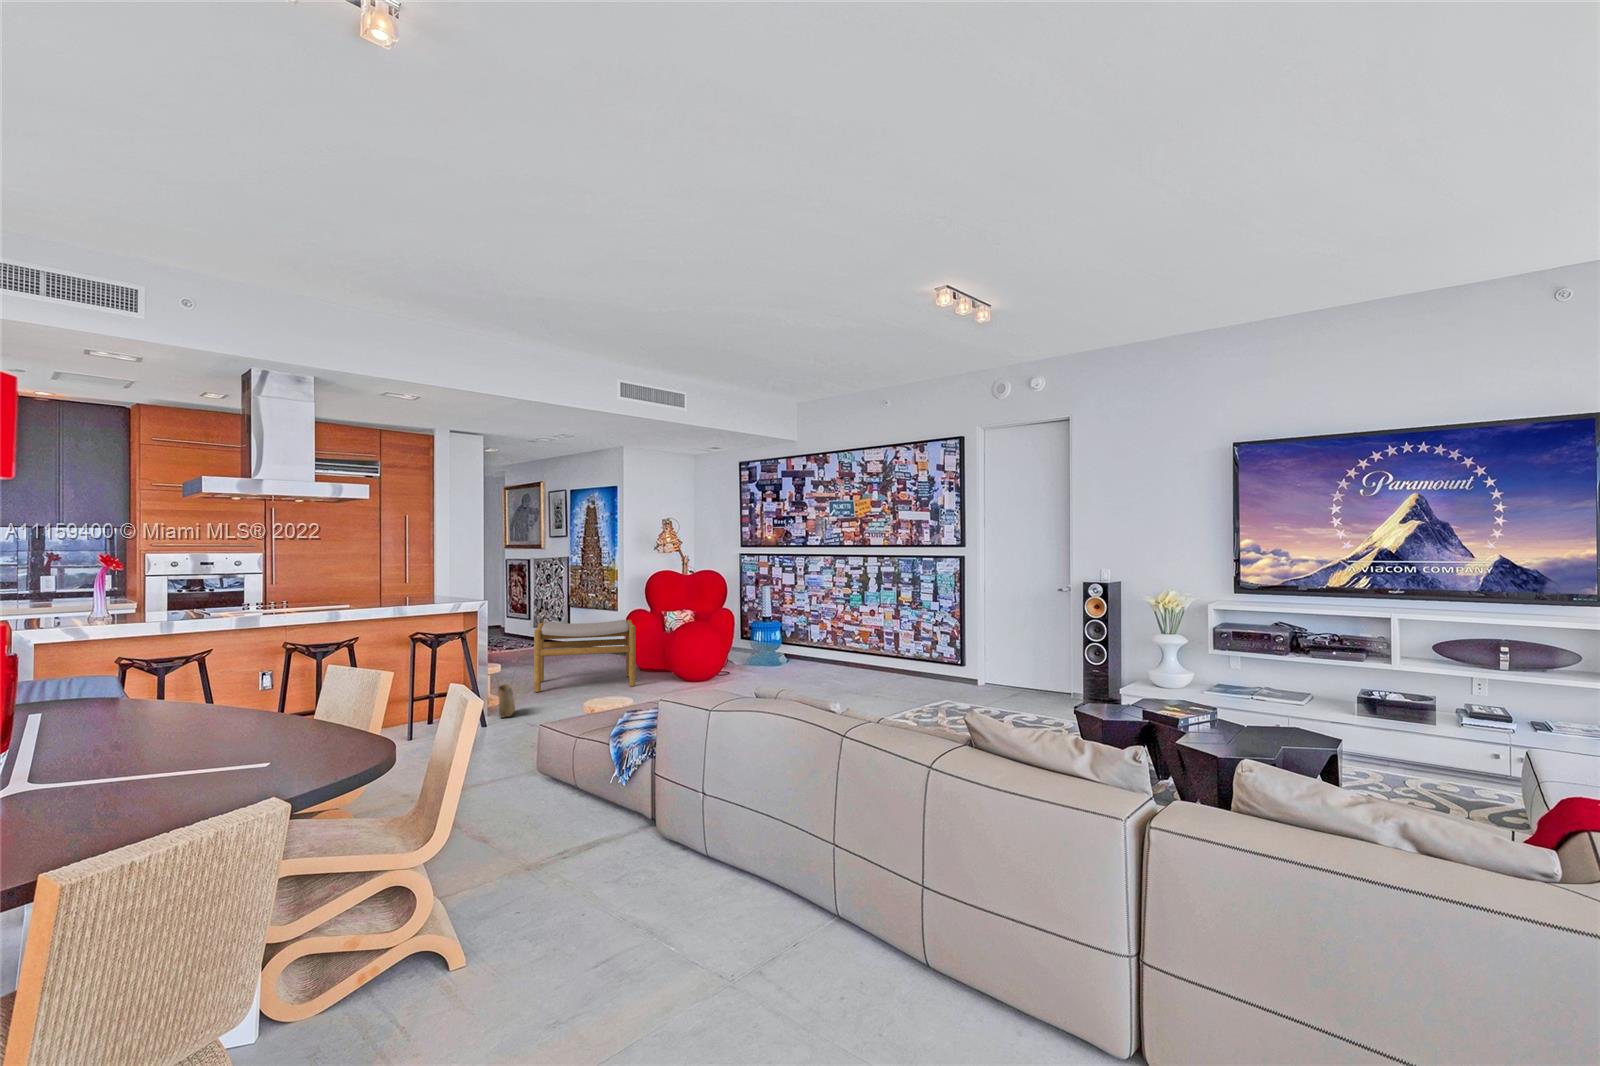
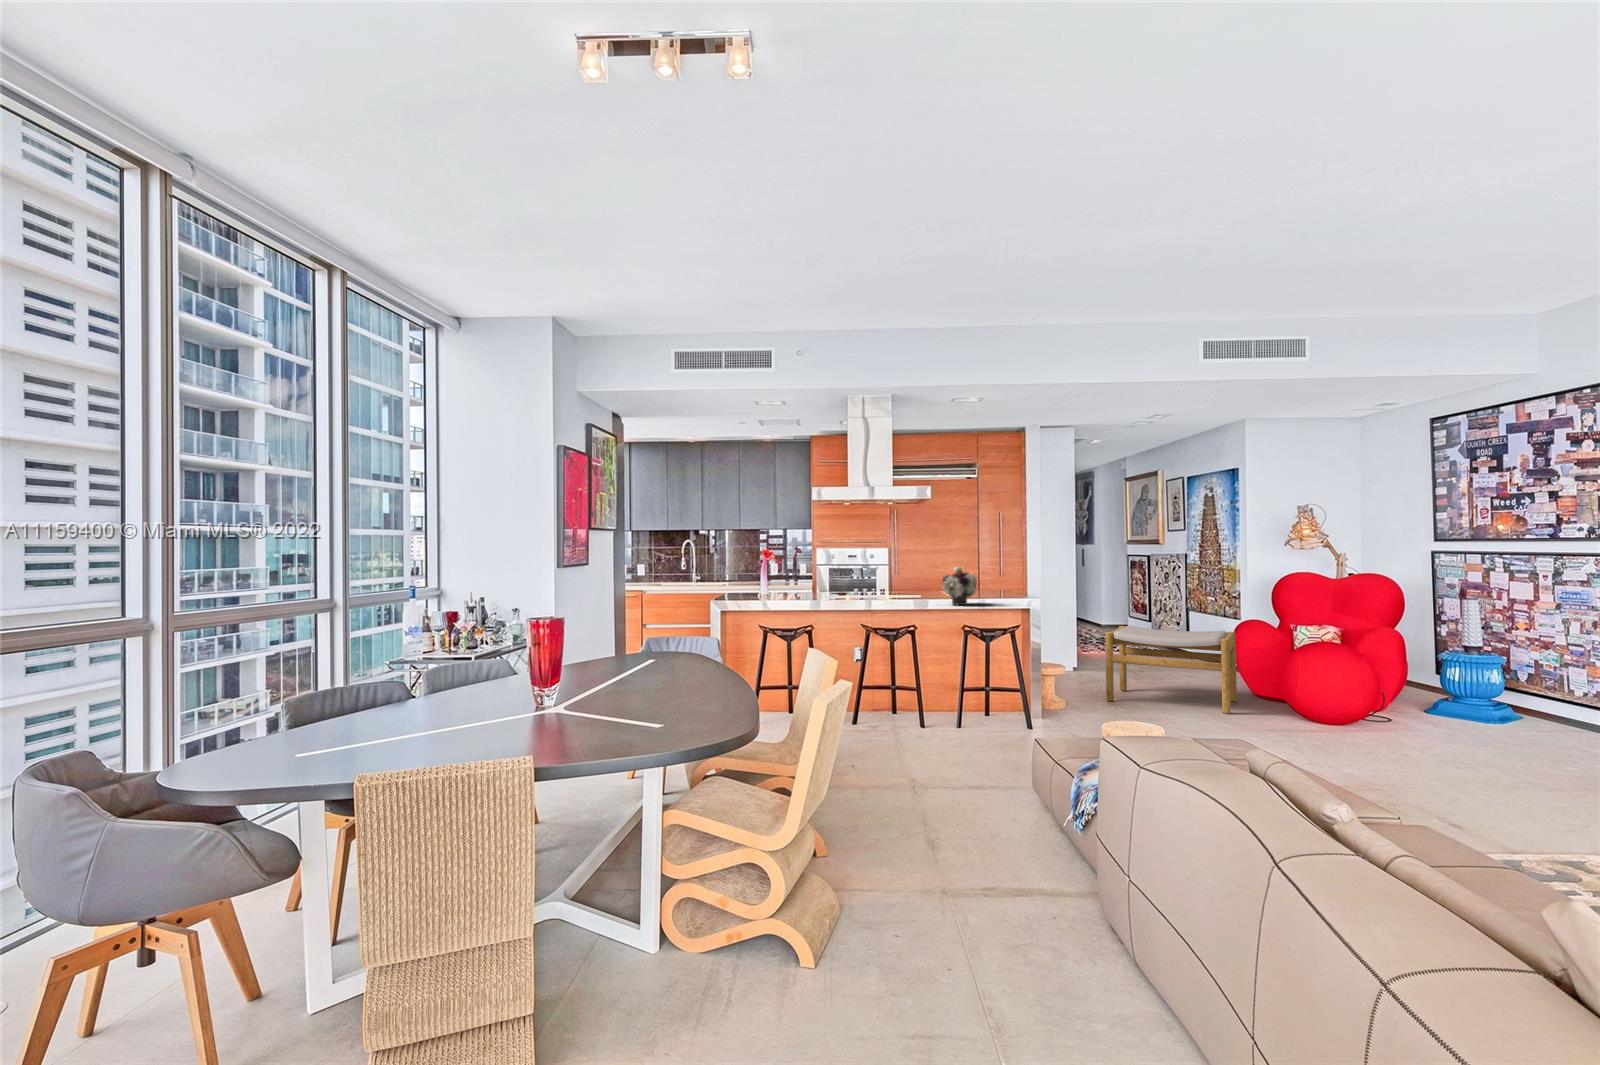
flower arrangement: none [380,572,422,614] -> present [942,566,977,605]
woven basket: present [498,684,515,718] -> none [1046,672,1069,721]

